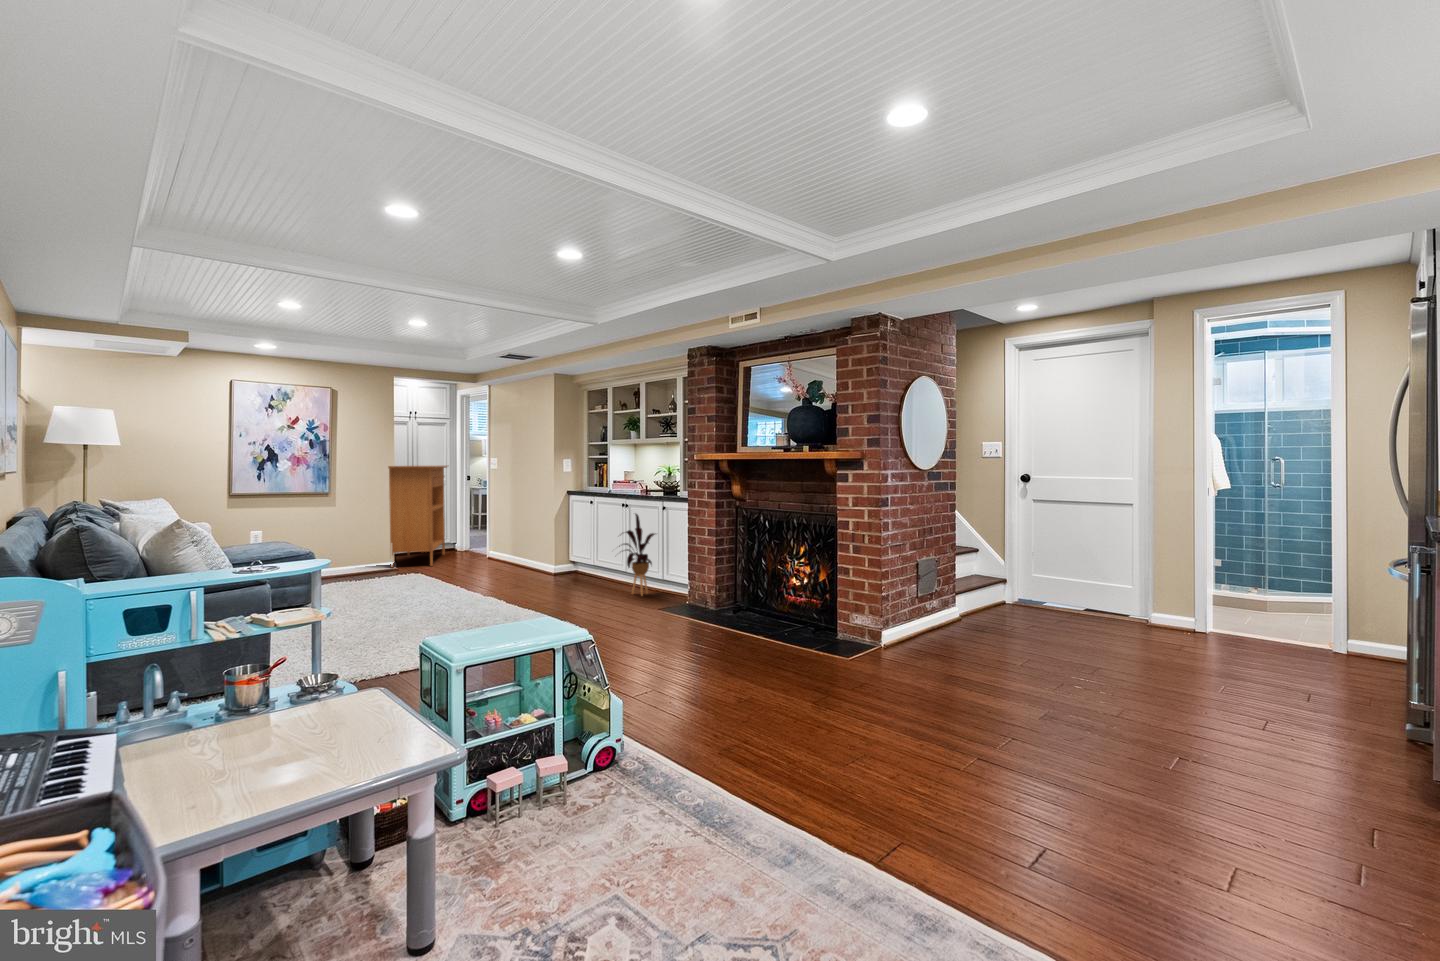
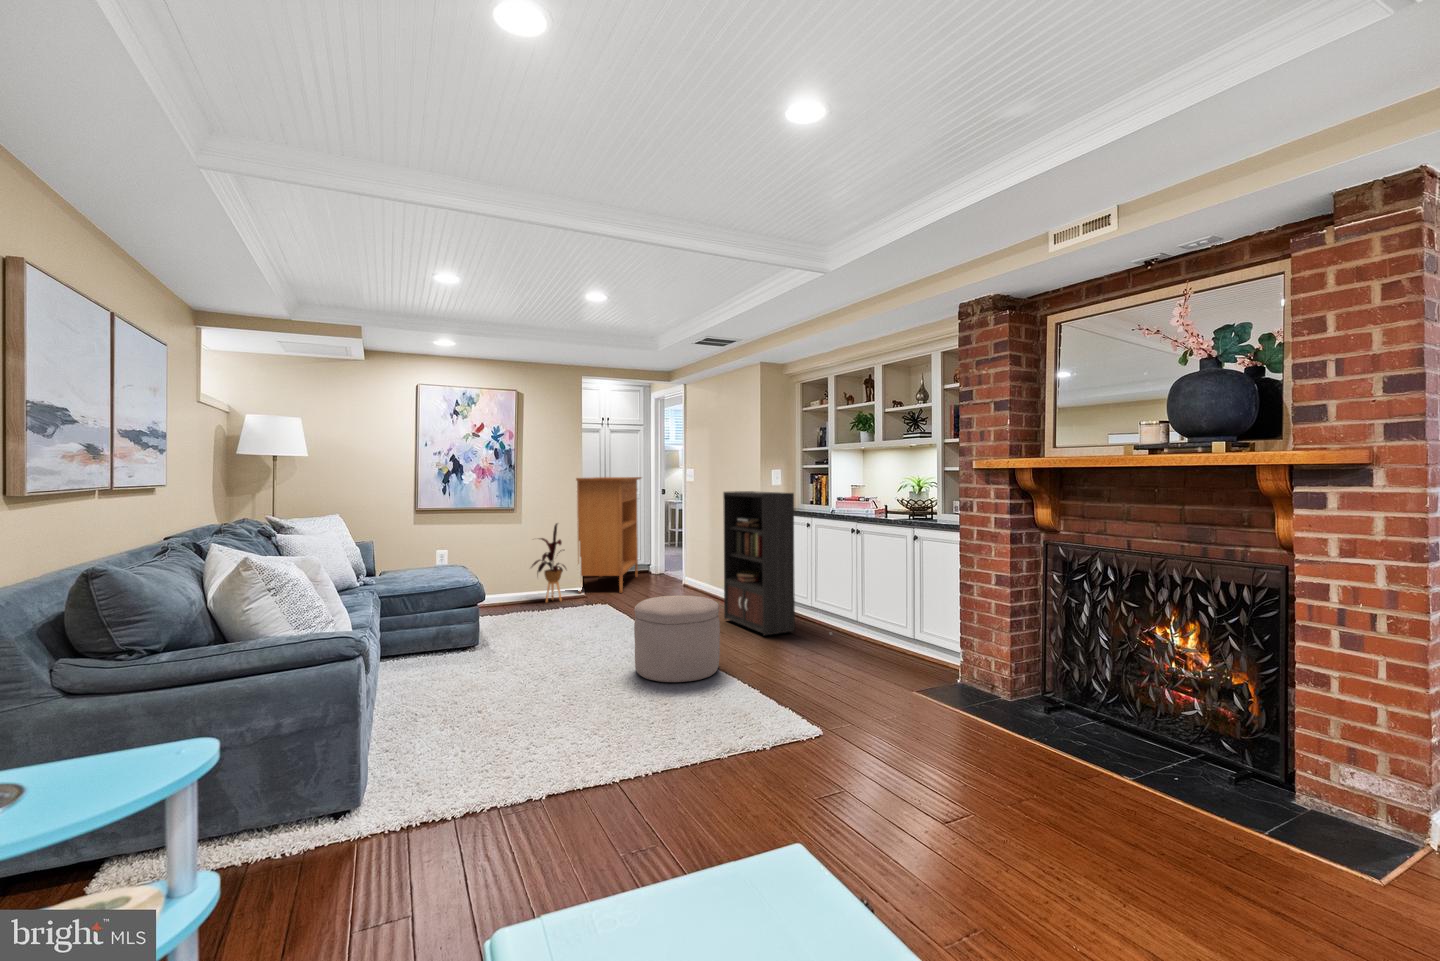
bookcase: none [523,477,608,586] -> present [723,491,832,635]
house plant: present [619,514,655,596] -> present [532,524,566,602]
ottoman: none [453,555,520,615] -> present [634,596,720,682]

